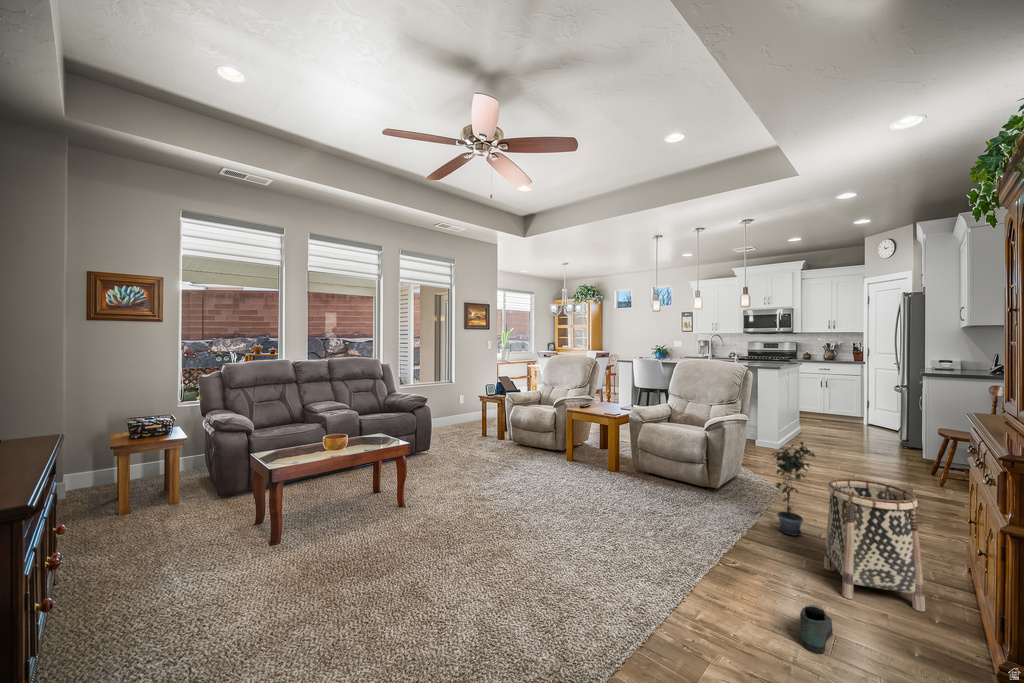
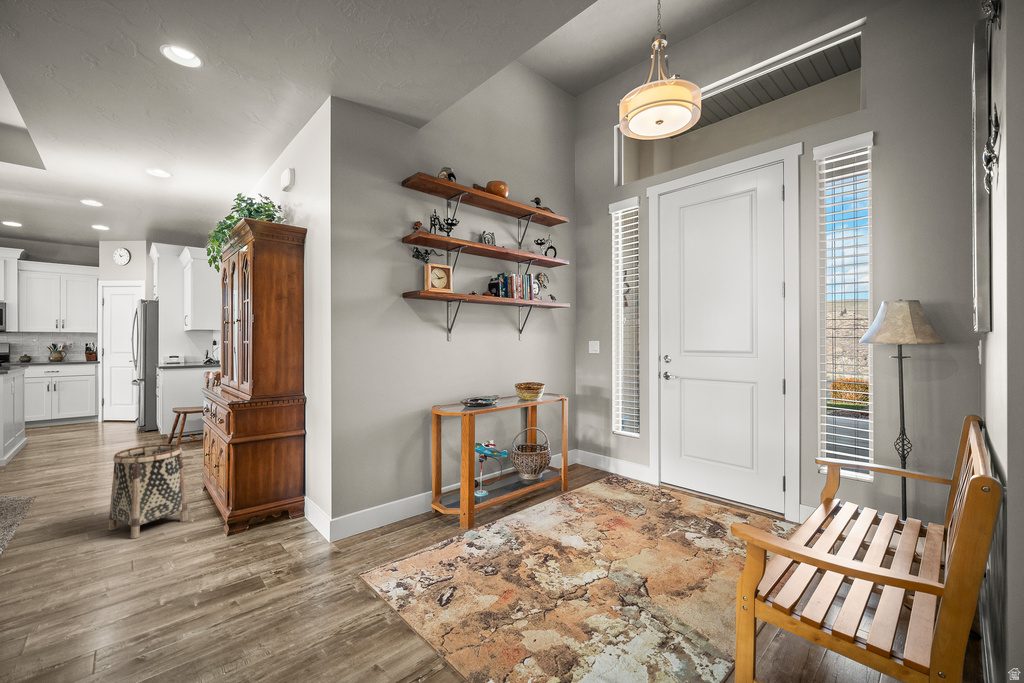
potted plant: present [772,442,815,536] -> none [36,432,91,525]
shoe: present [800,605,832,654] -> none [109,544,133,579]

